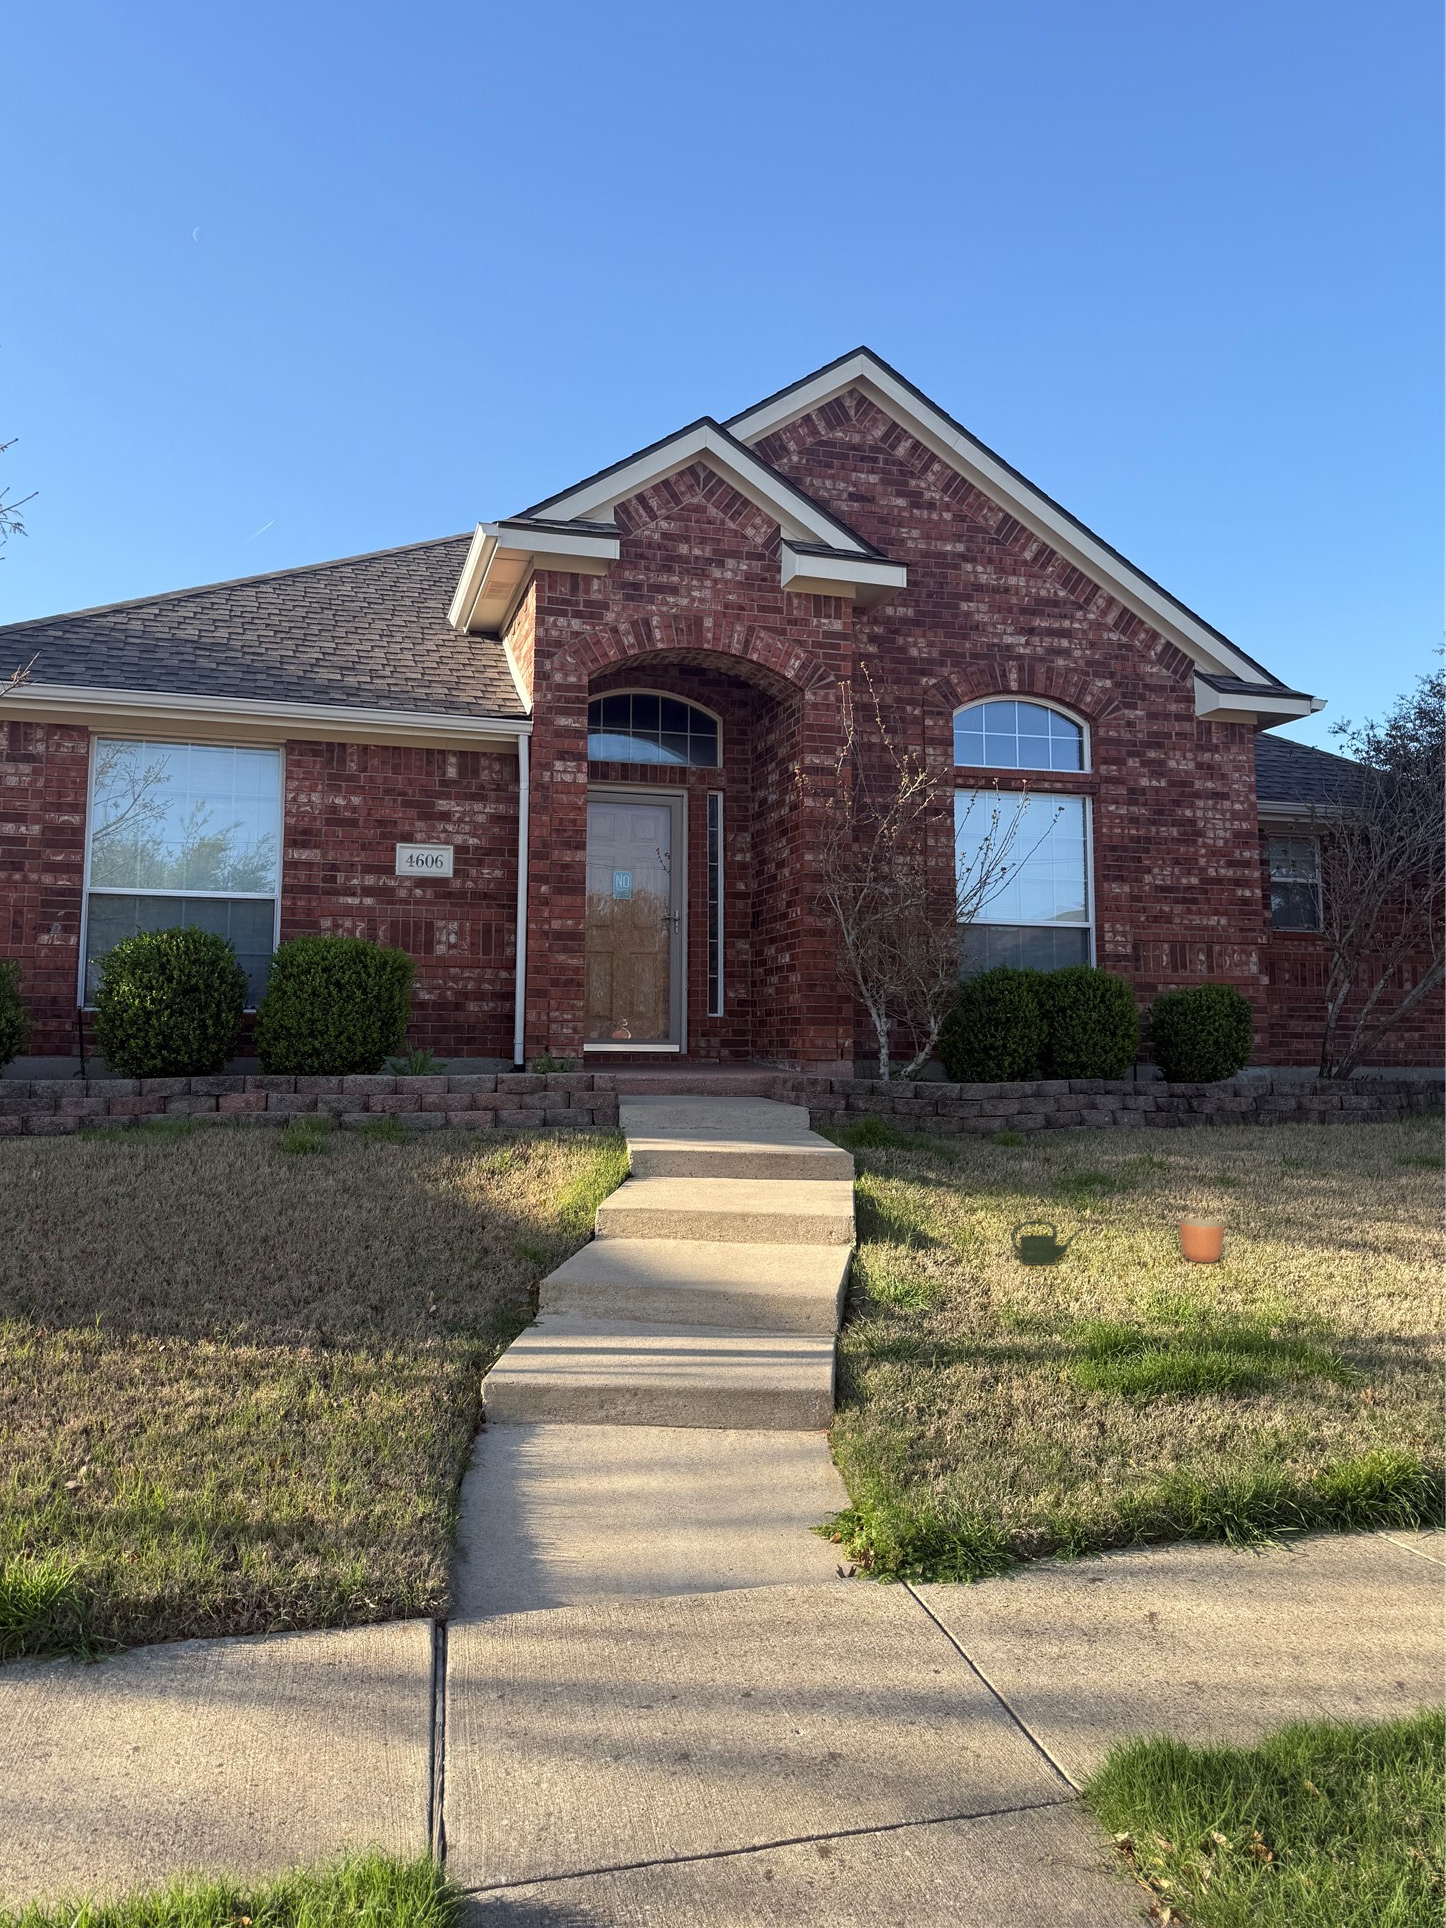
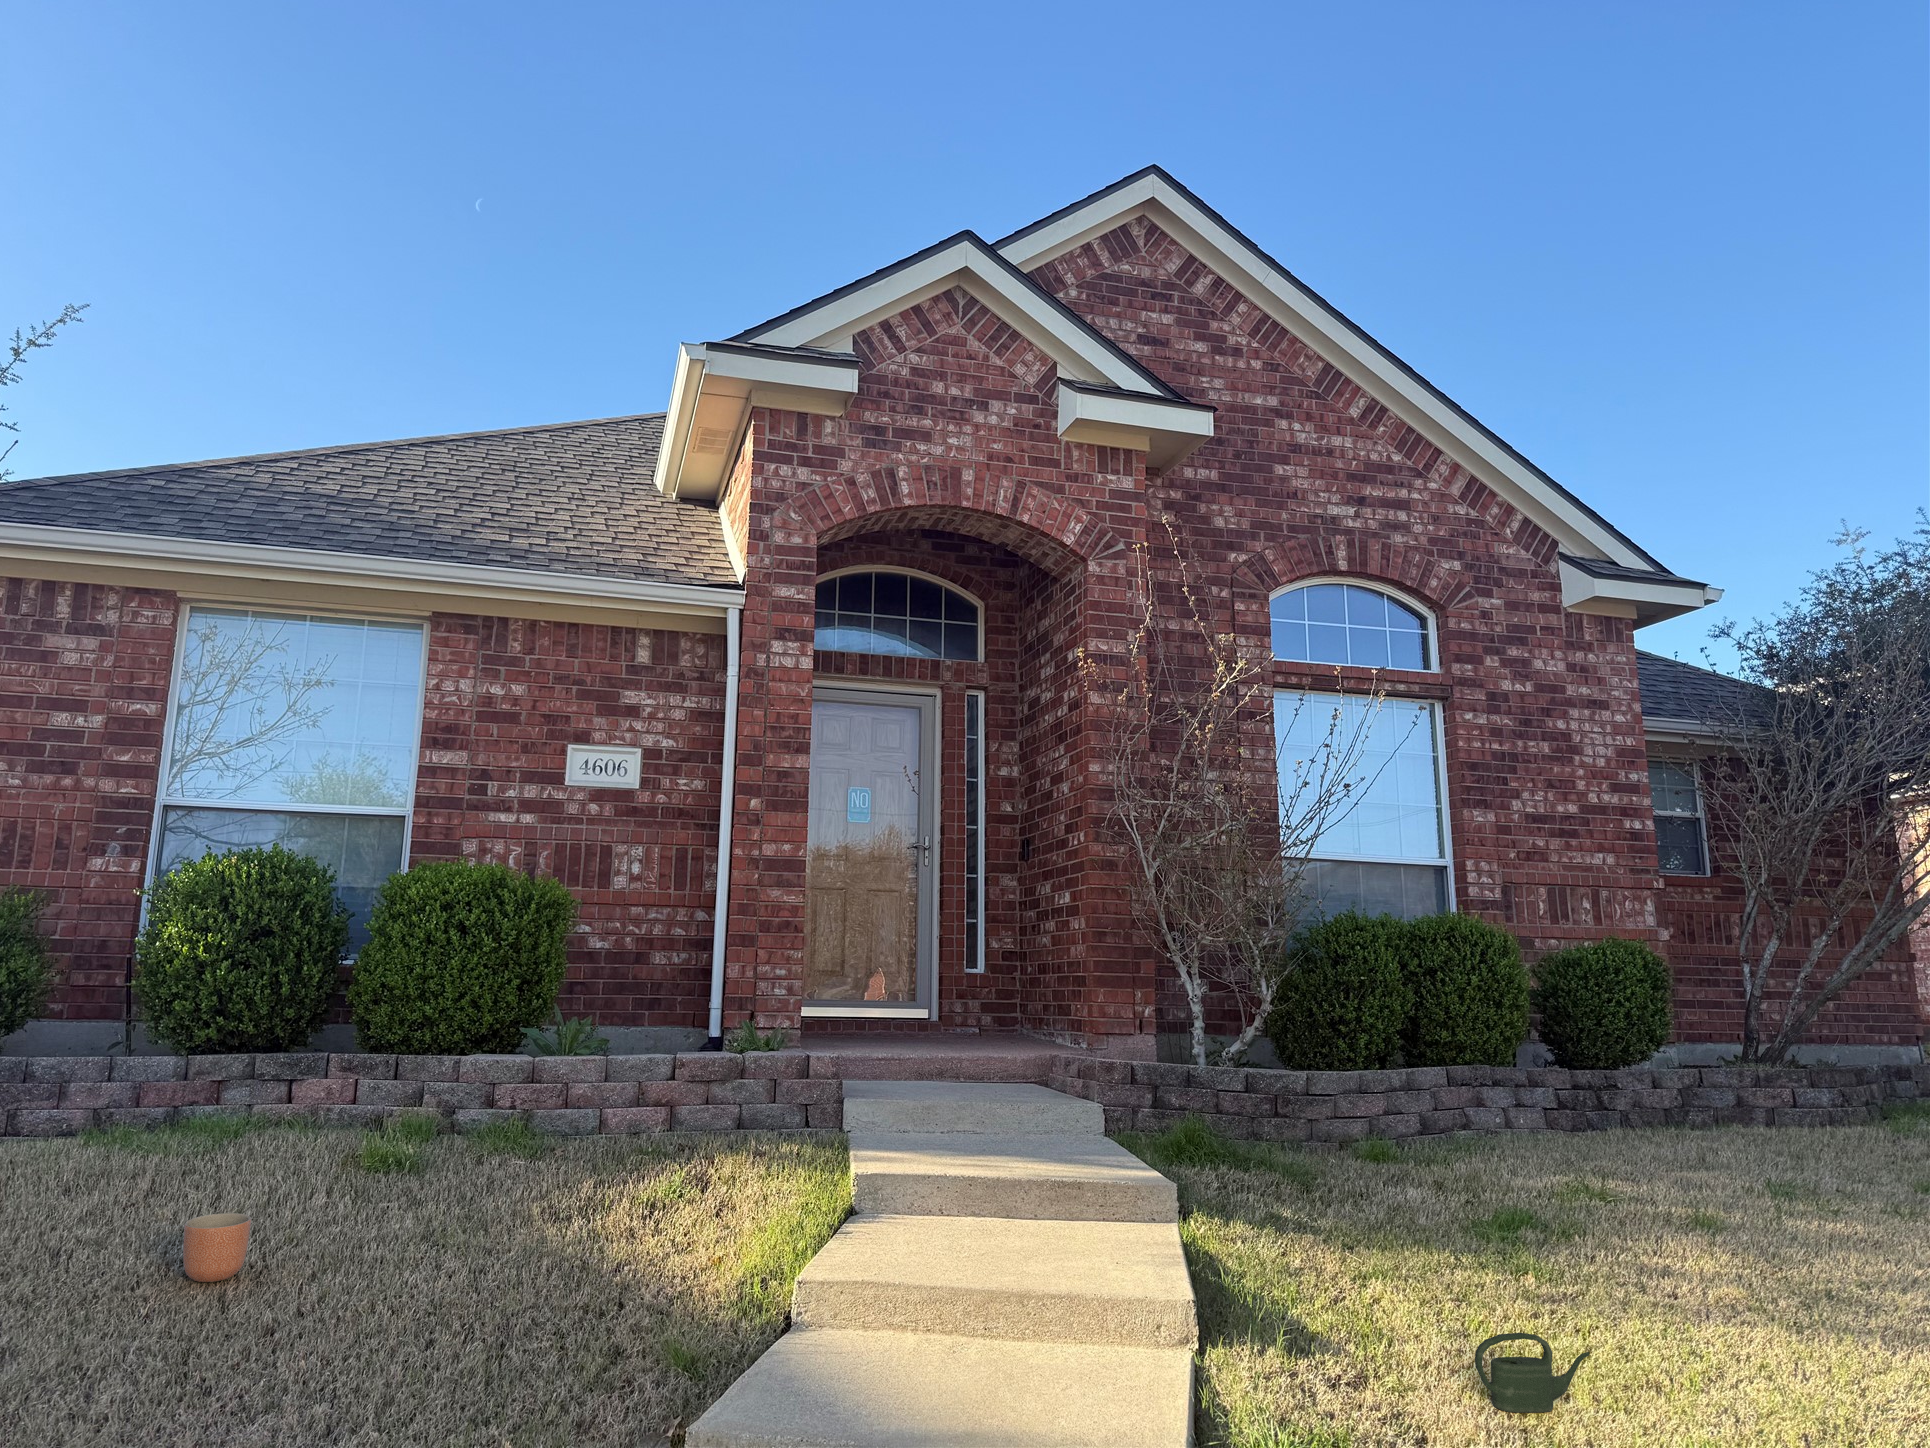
planter: present [1180,1218,1224,1263] -> present [183,1213,251,1282]

